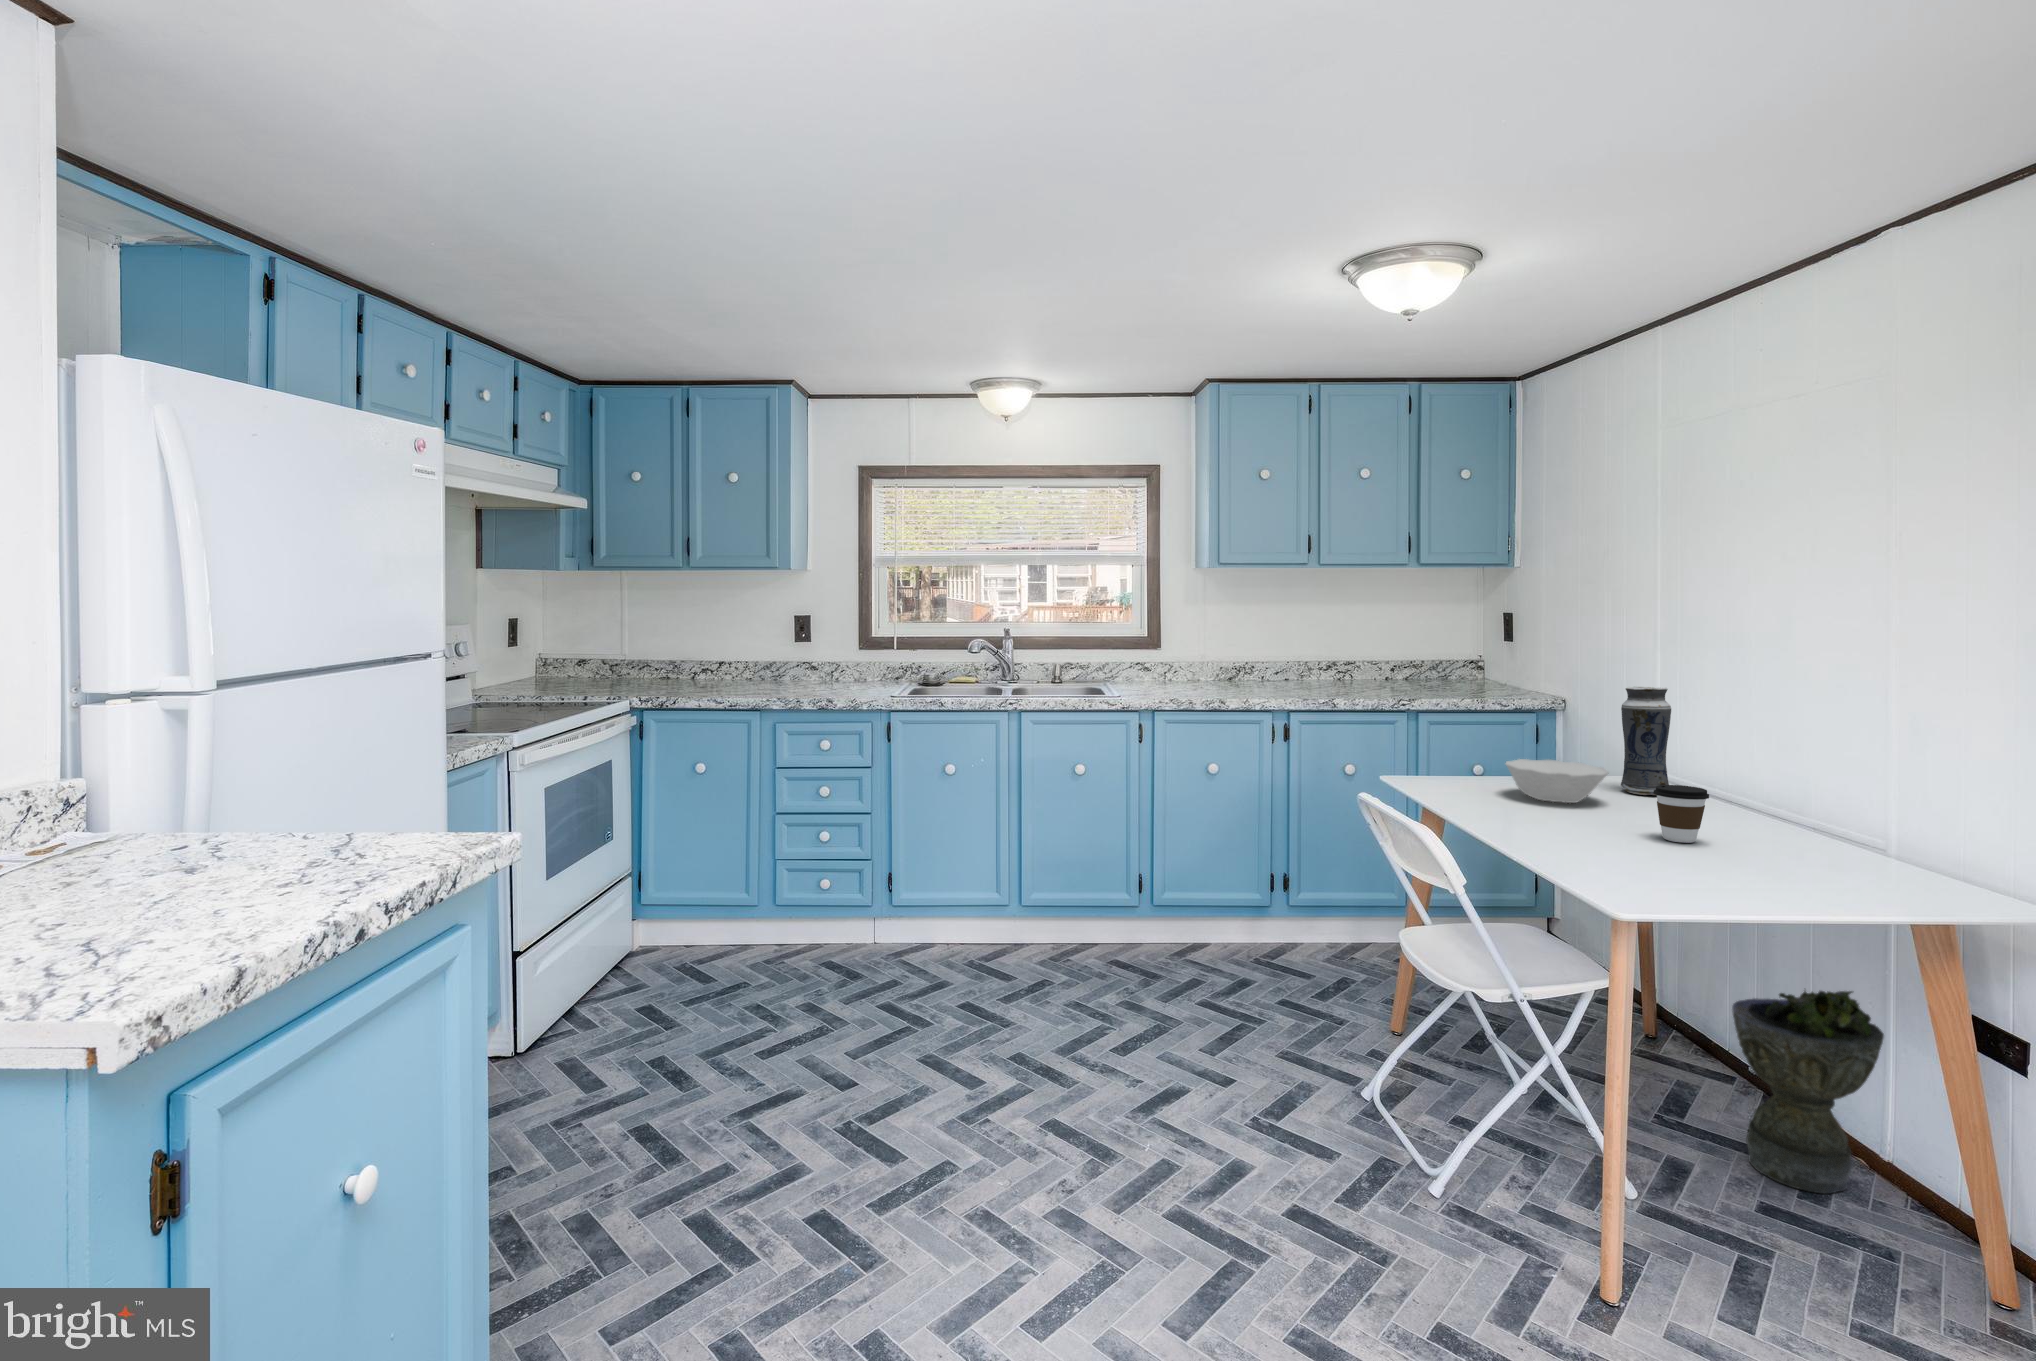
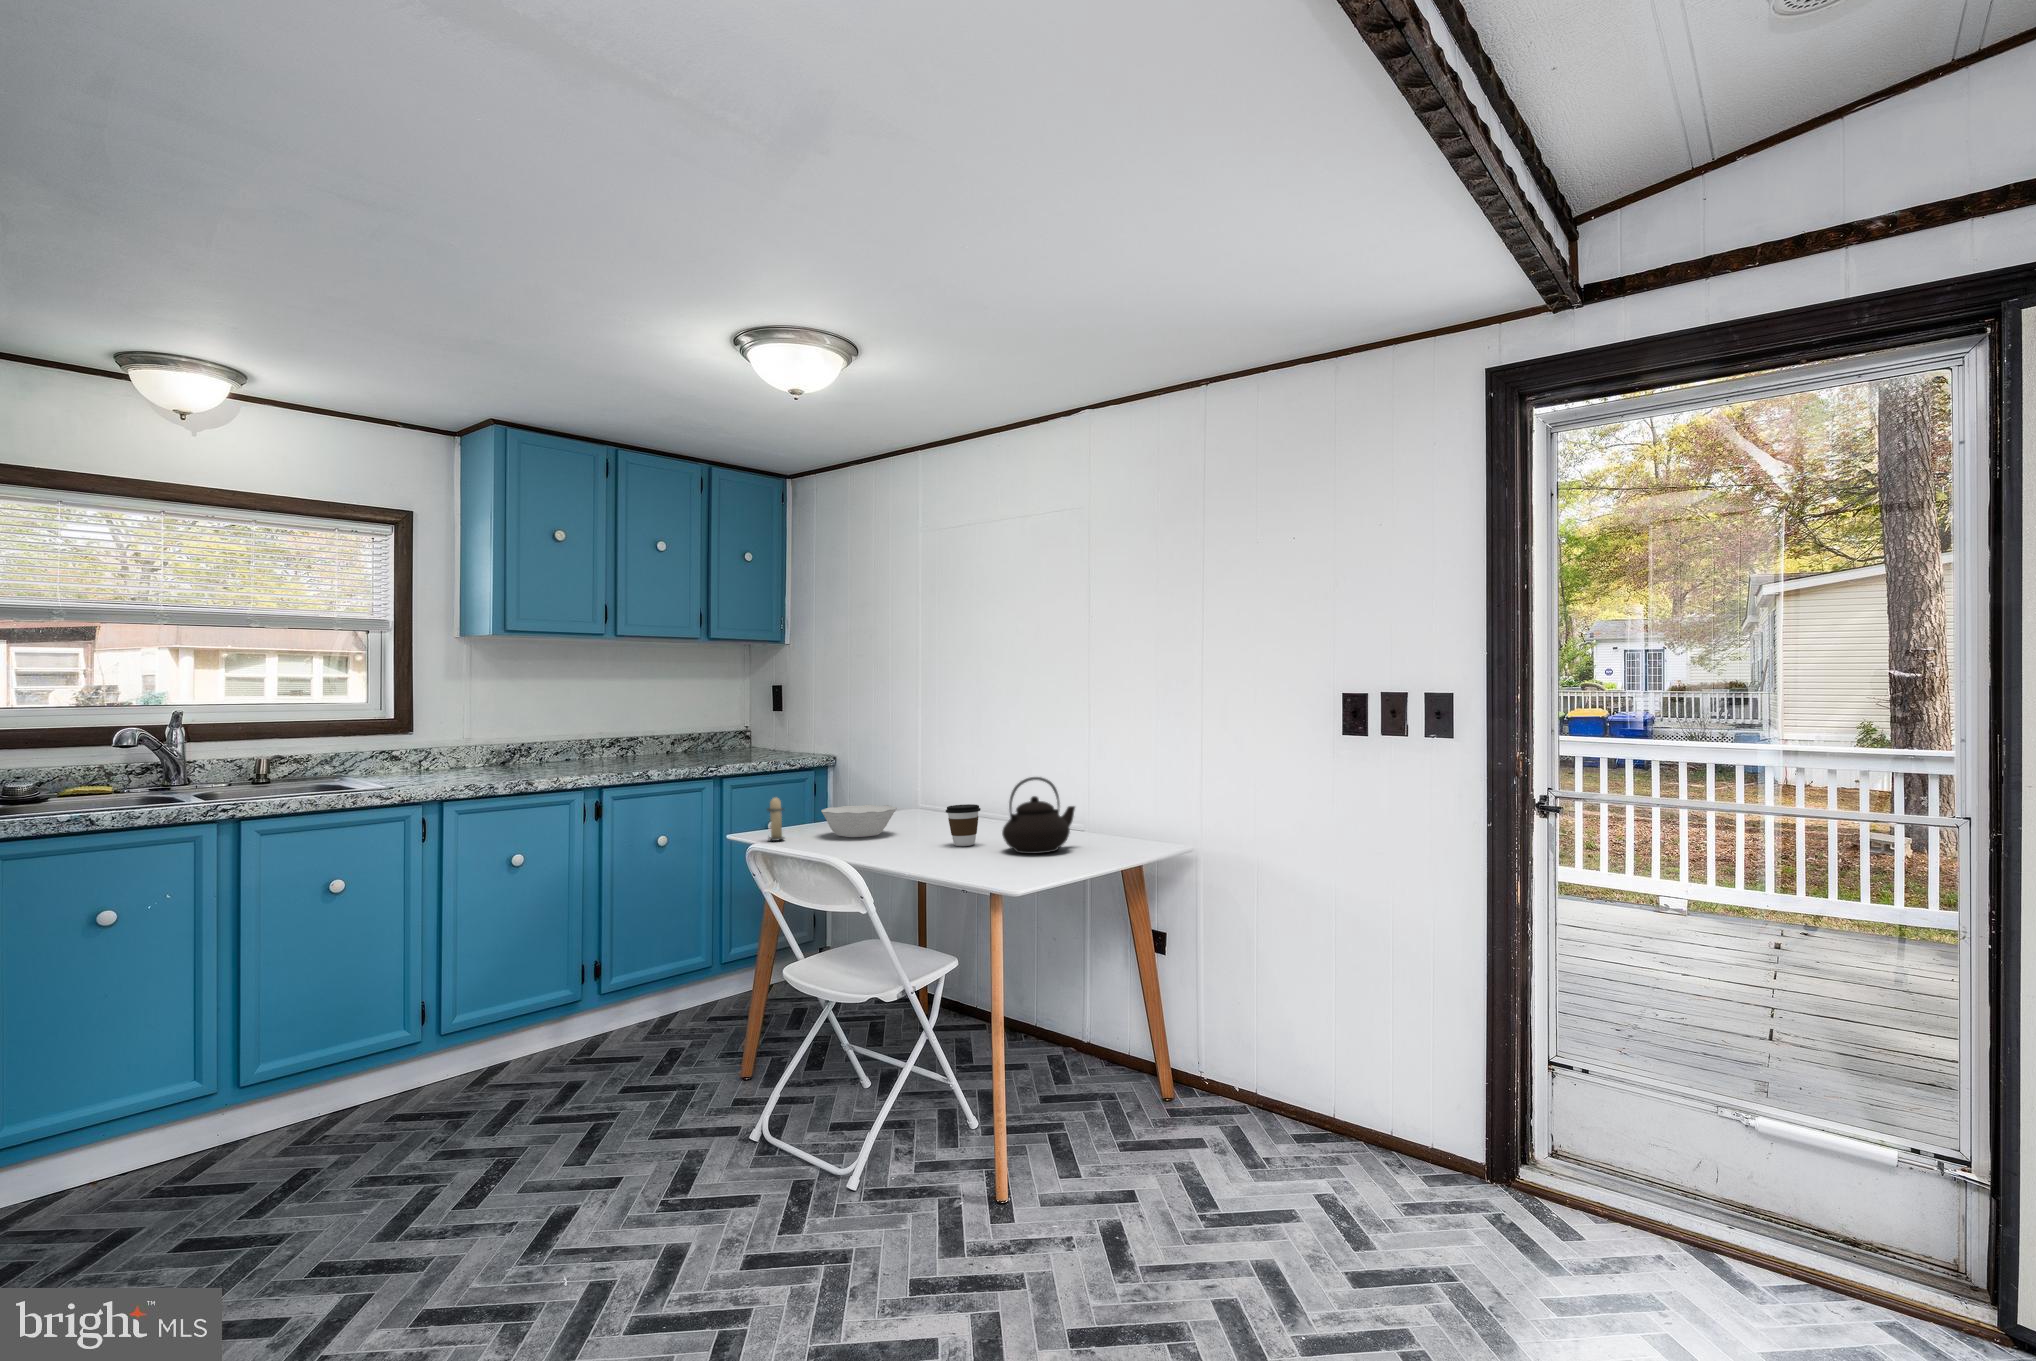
vase: present [1621,686,1671,795] -> none [888,741,923,824]
candle: none [1433,736,1461,790] -> present [767,798,784,841]
teapot: none [1723,766,1871,879] -> present [1002,777,1075,854]
planter: present [1732,991,1884,1194] -> none [997,931,1081,1080]

